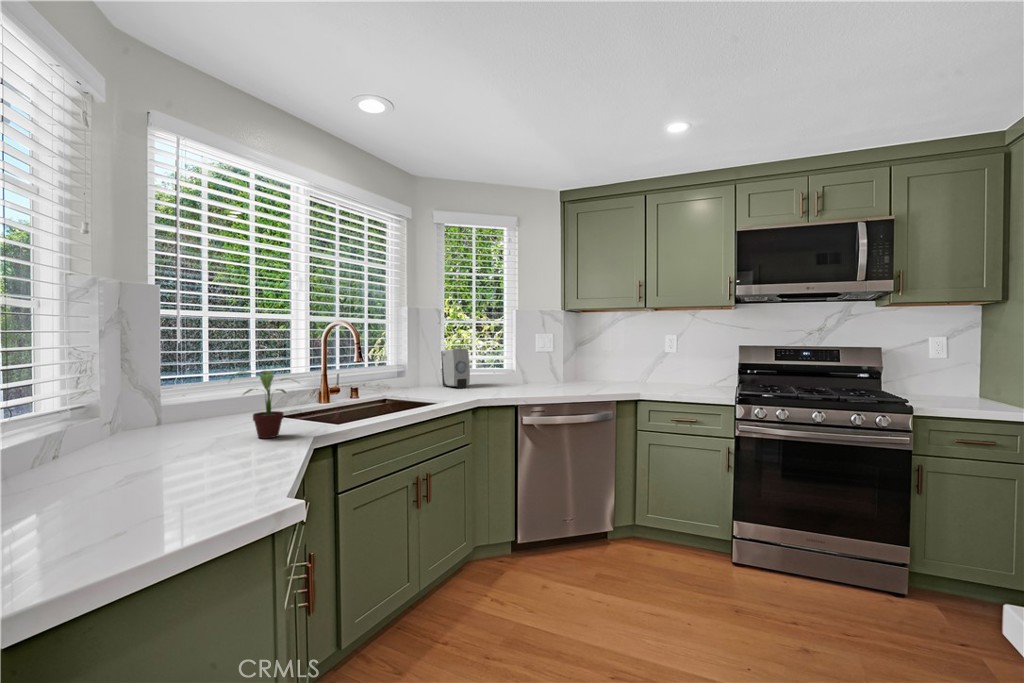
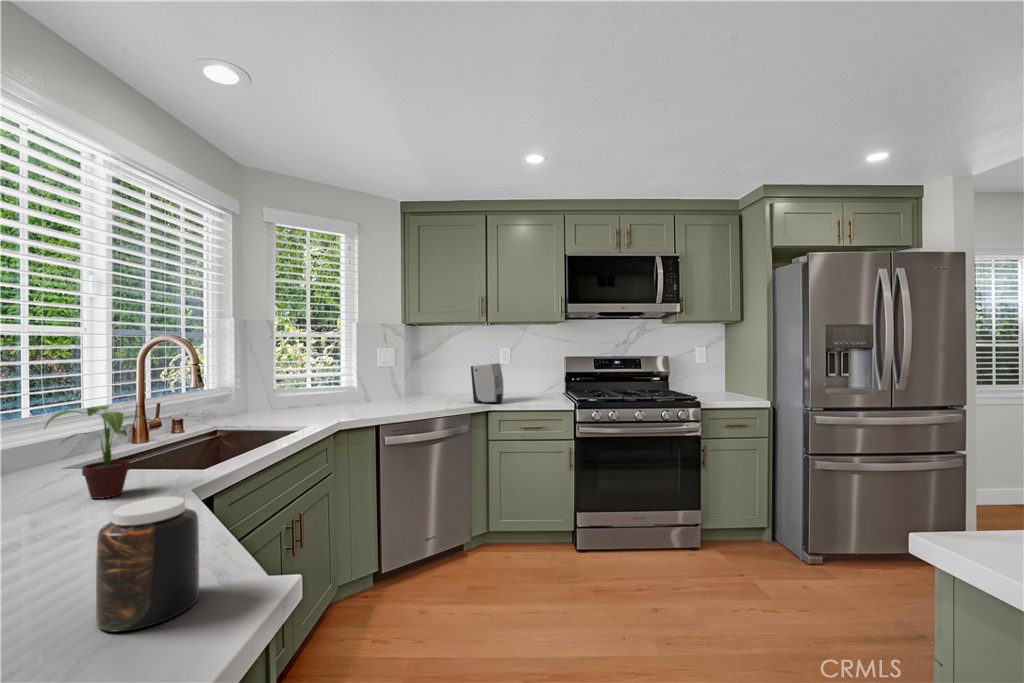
soap dispenser: present [441,349,470,388] -> present [471,363,503,404]
jar: none [163,434,236,526] -> present [96,497,199,631]

